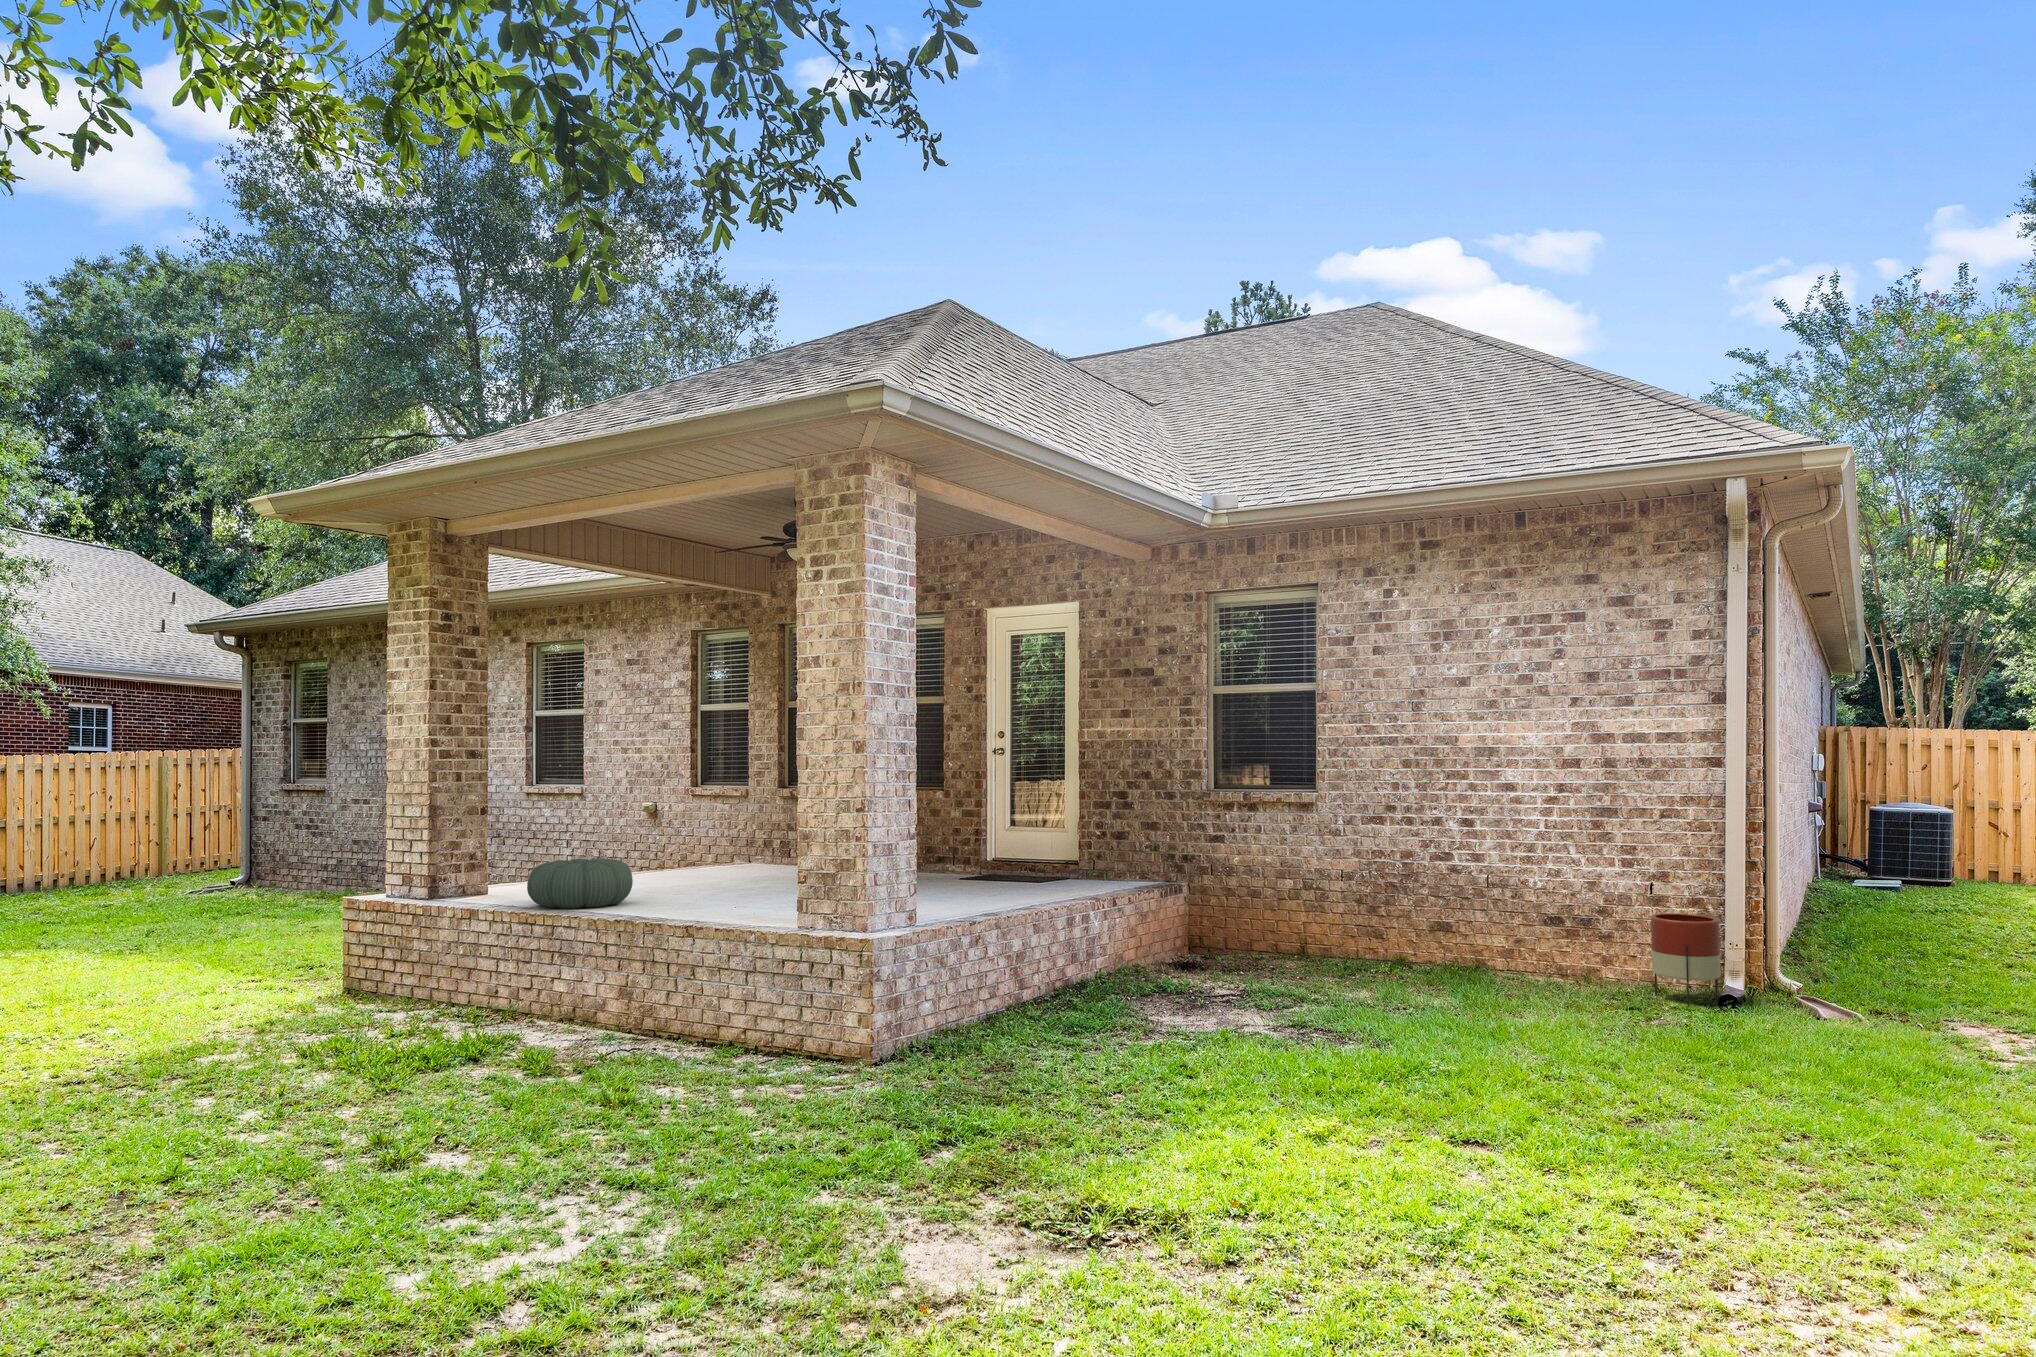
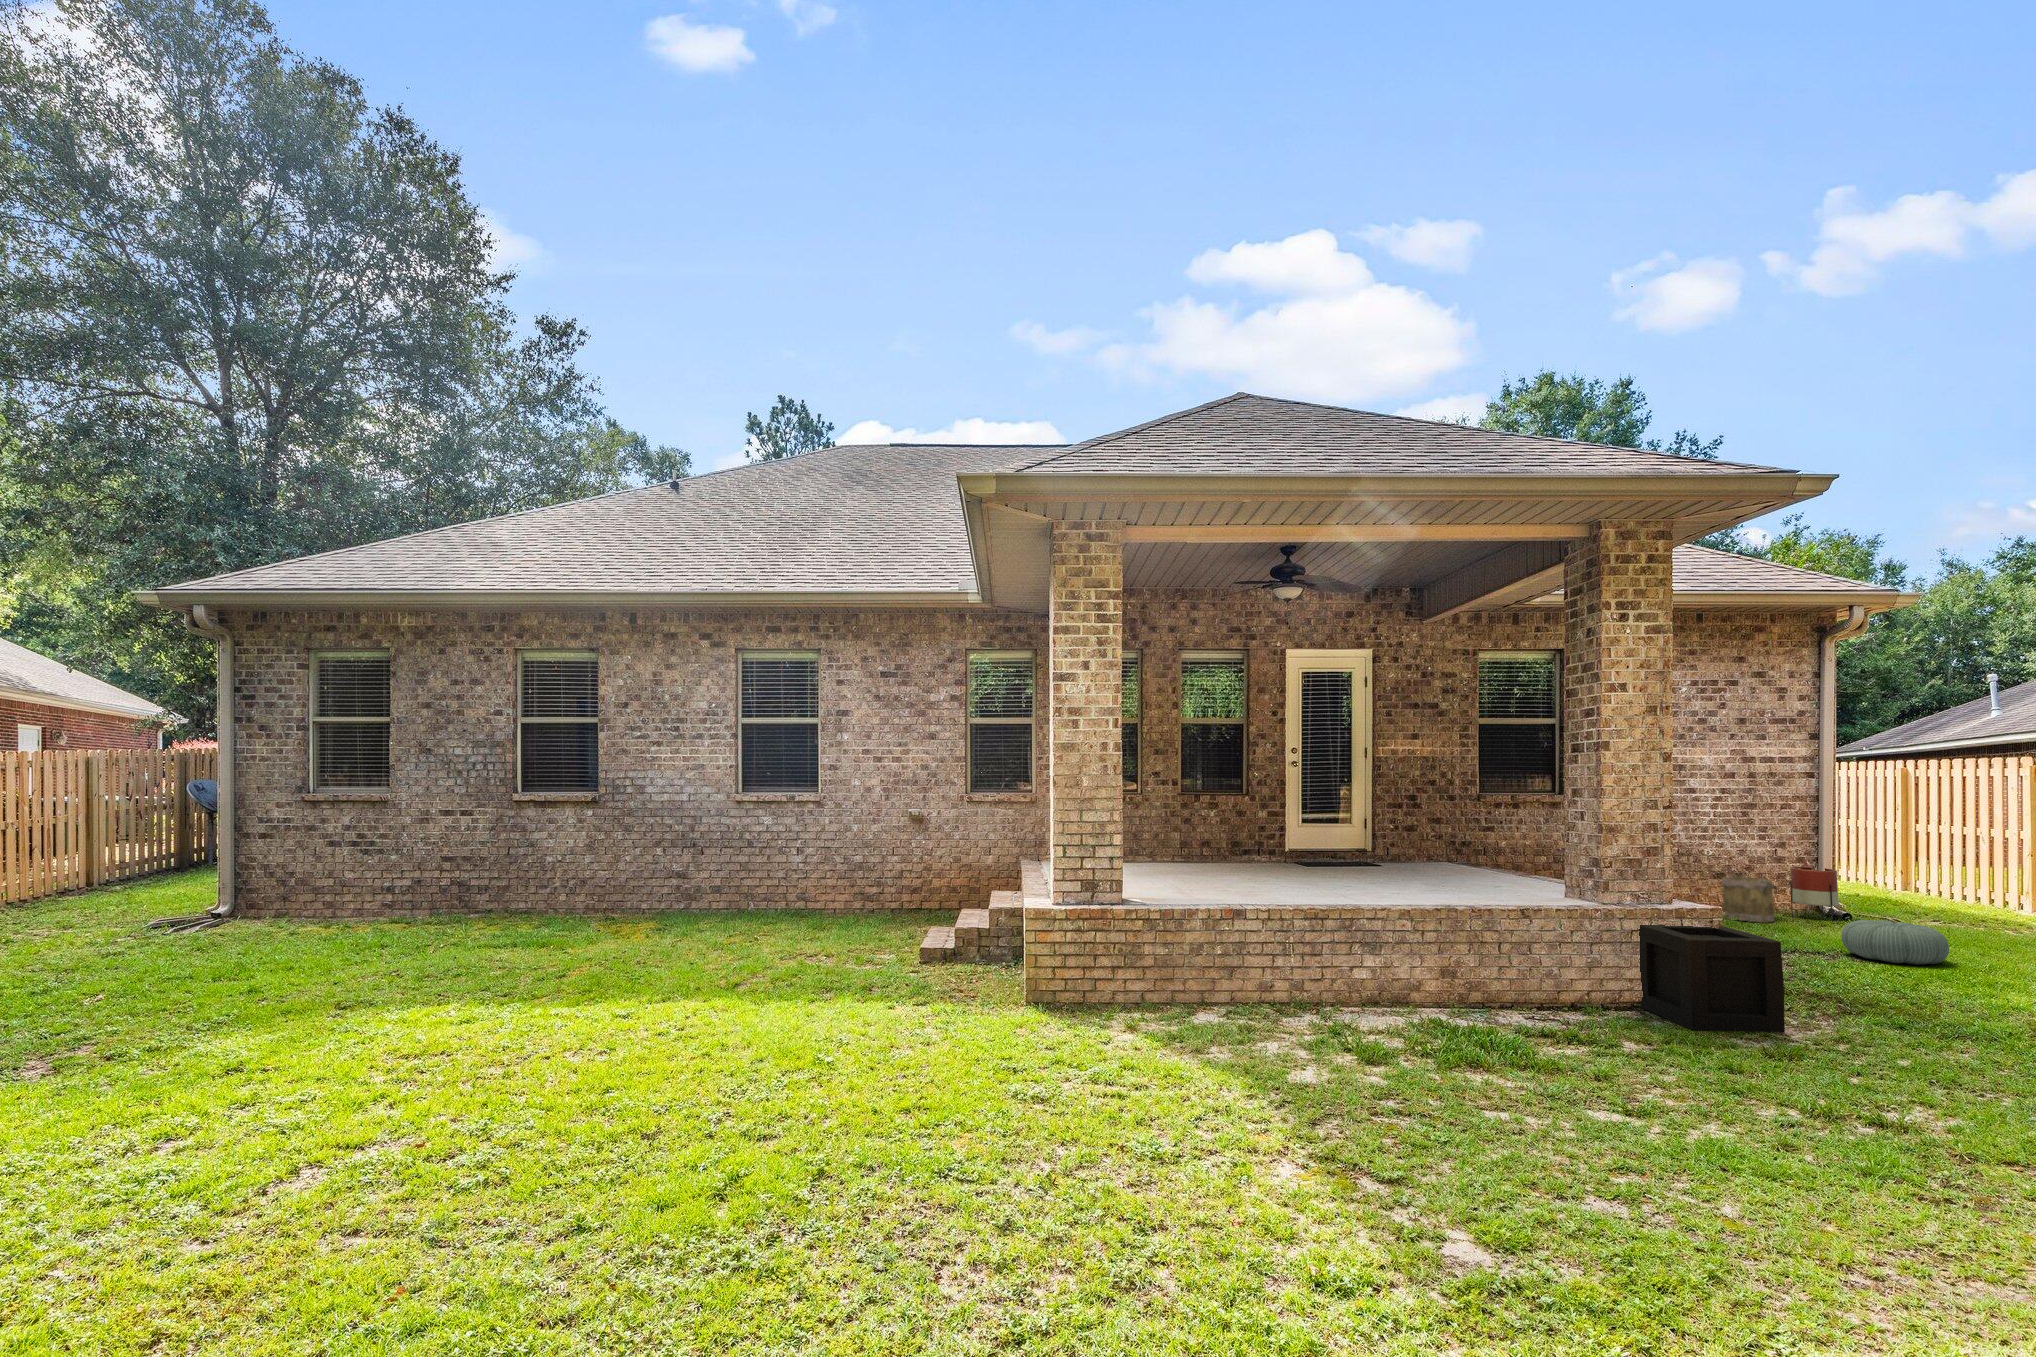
pouf: present [527,858,633,909] -> present [1841,920,1949,965]
bucket: none [1519,919,1603,998] -> present [1722,876,1778,923]
wooden crate: none [692,950,851,1095] -> present [1639,925,1785,1032]

